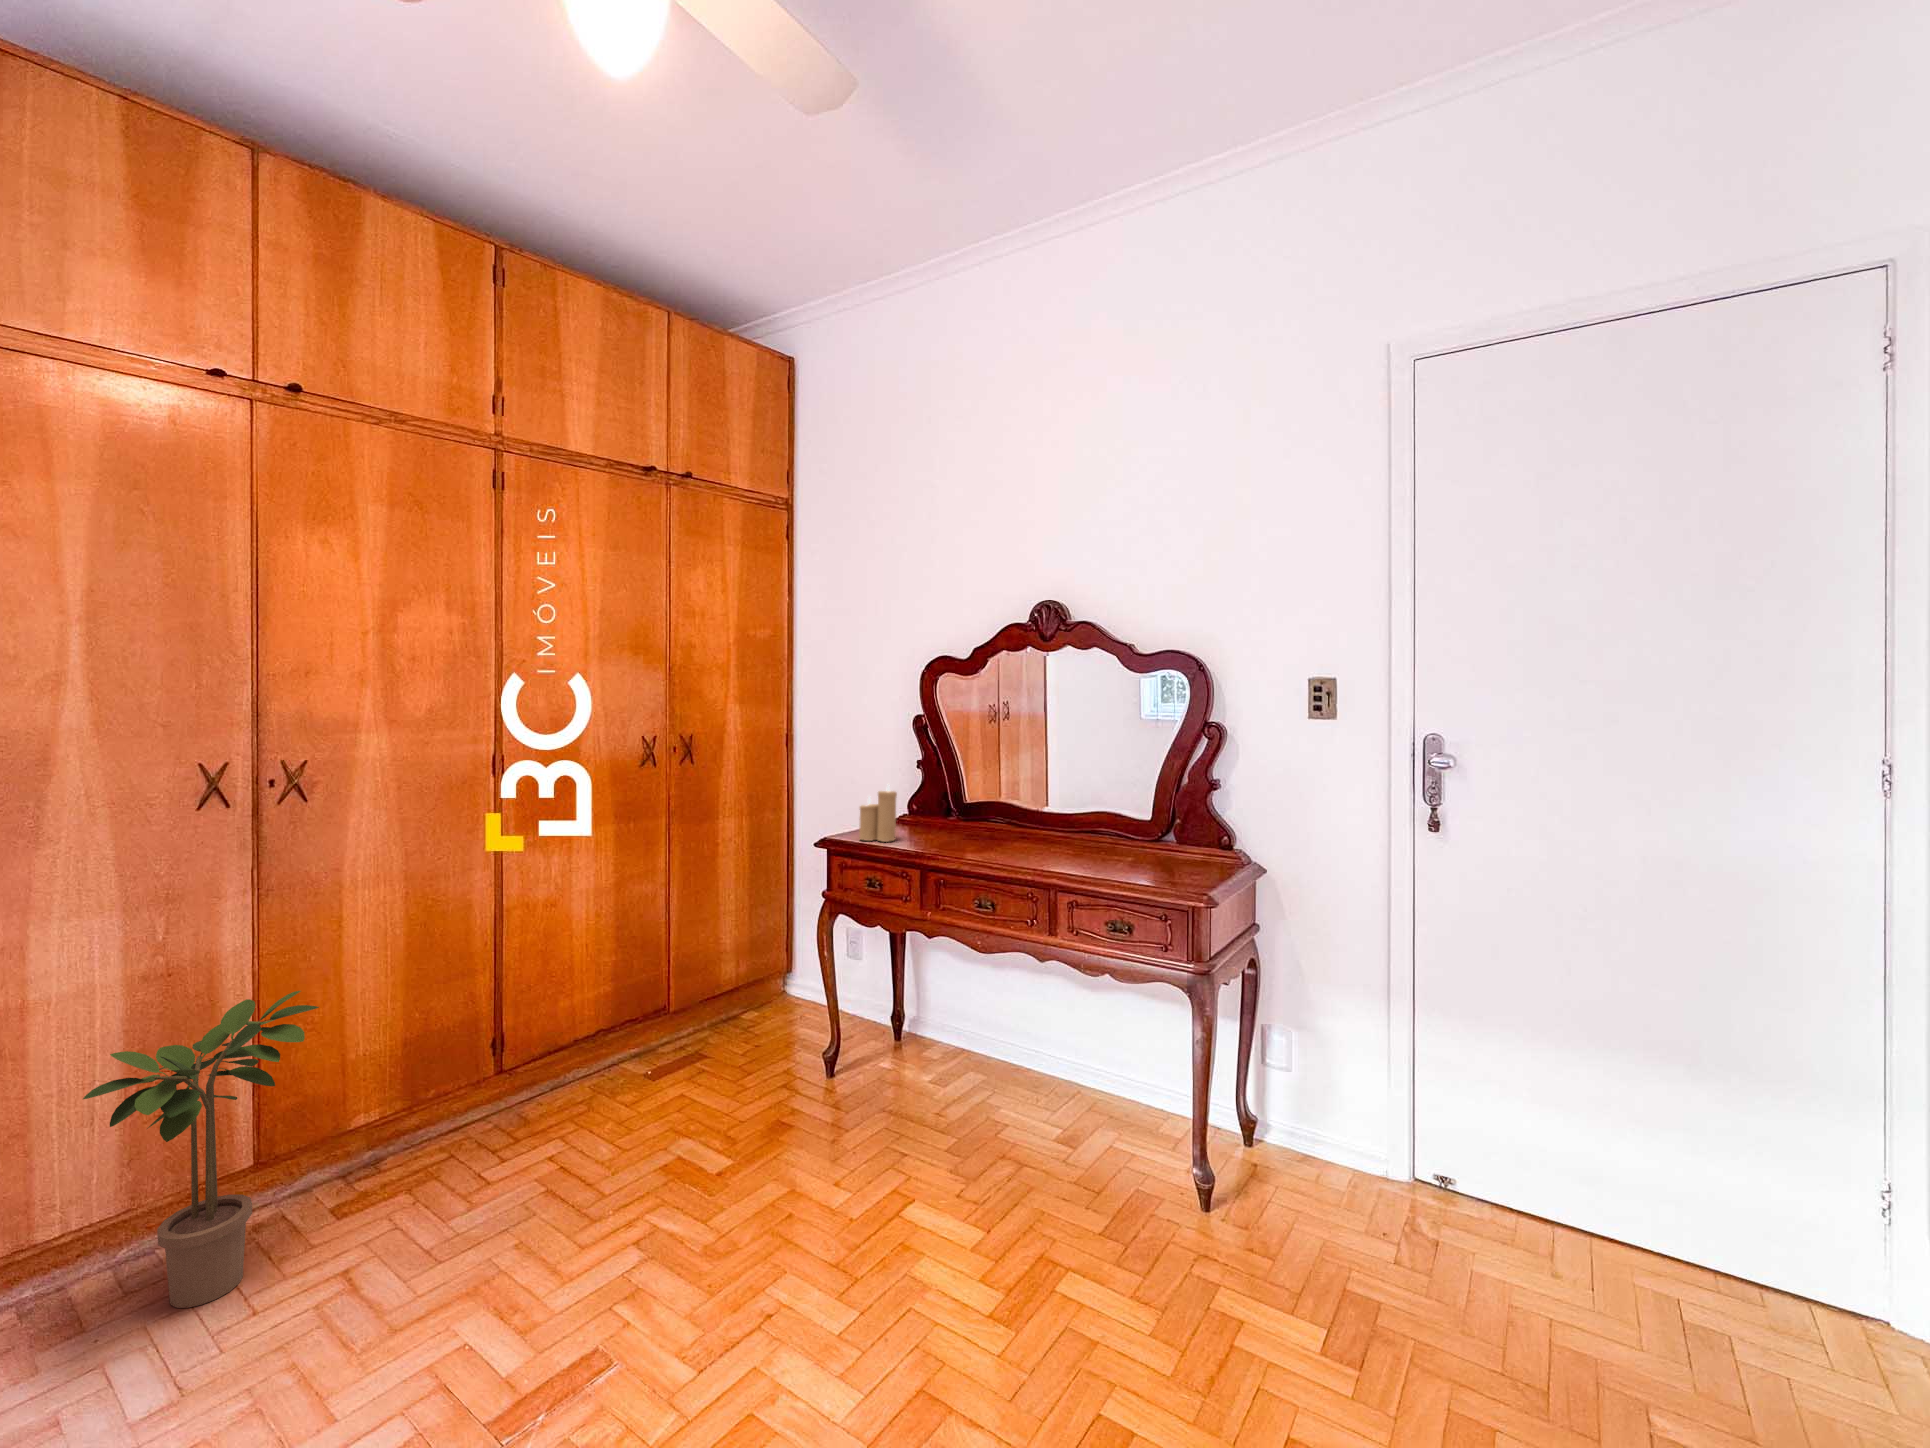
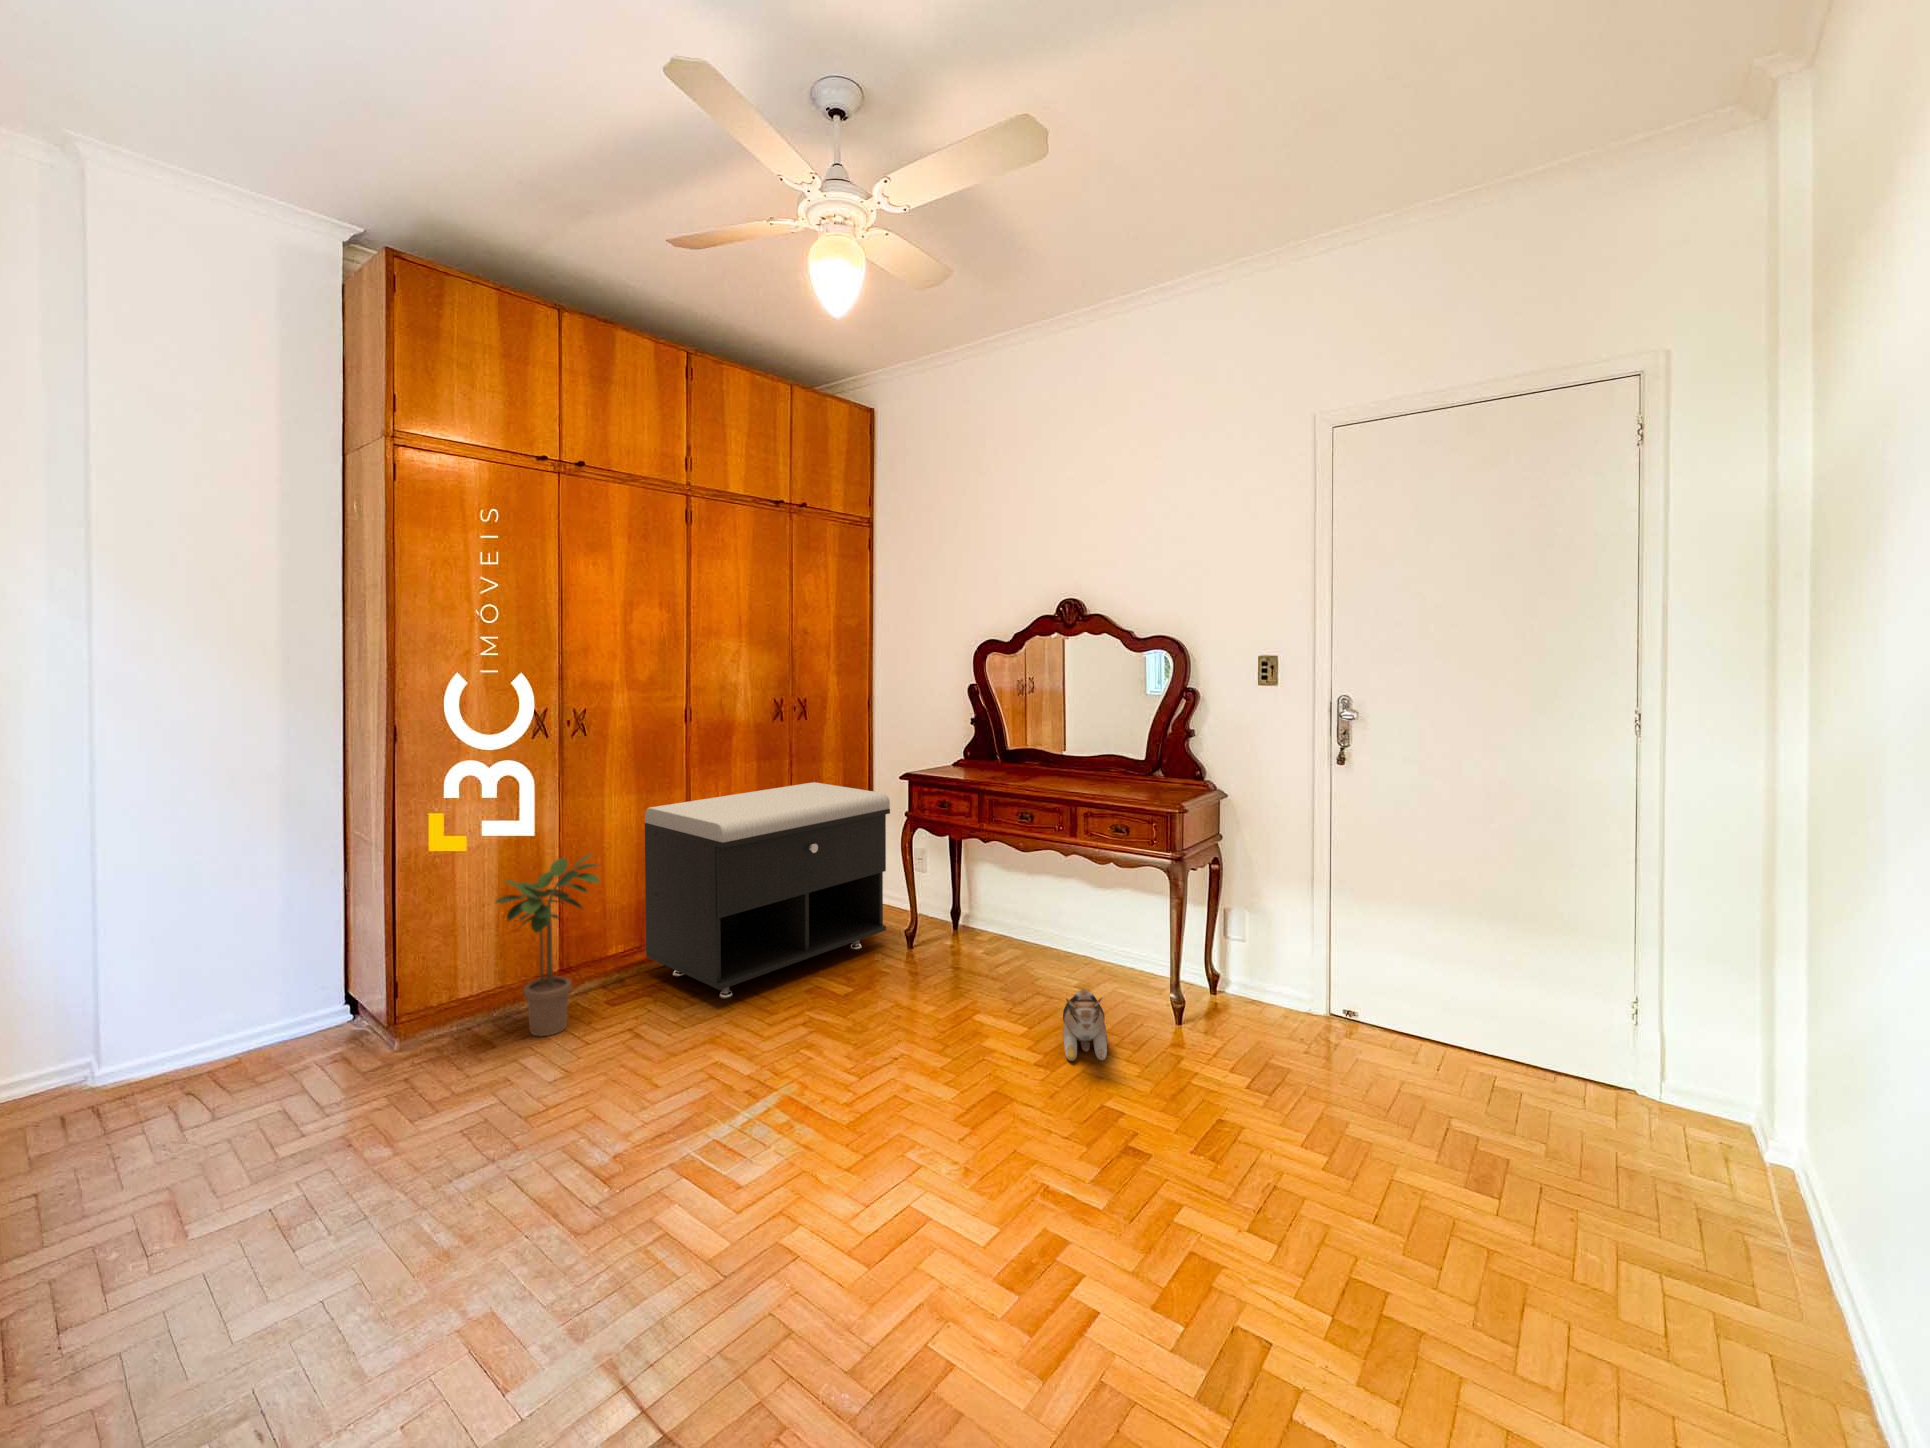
candle: present [859,785,897,842] -> none [932,734,960,775]
storage bench: none [419,849,800,1200] -> present [645,782,890,998]
plush toy: none [1038,1193,1106,1313] -> present [1063,989,1107,1061]

